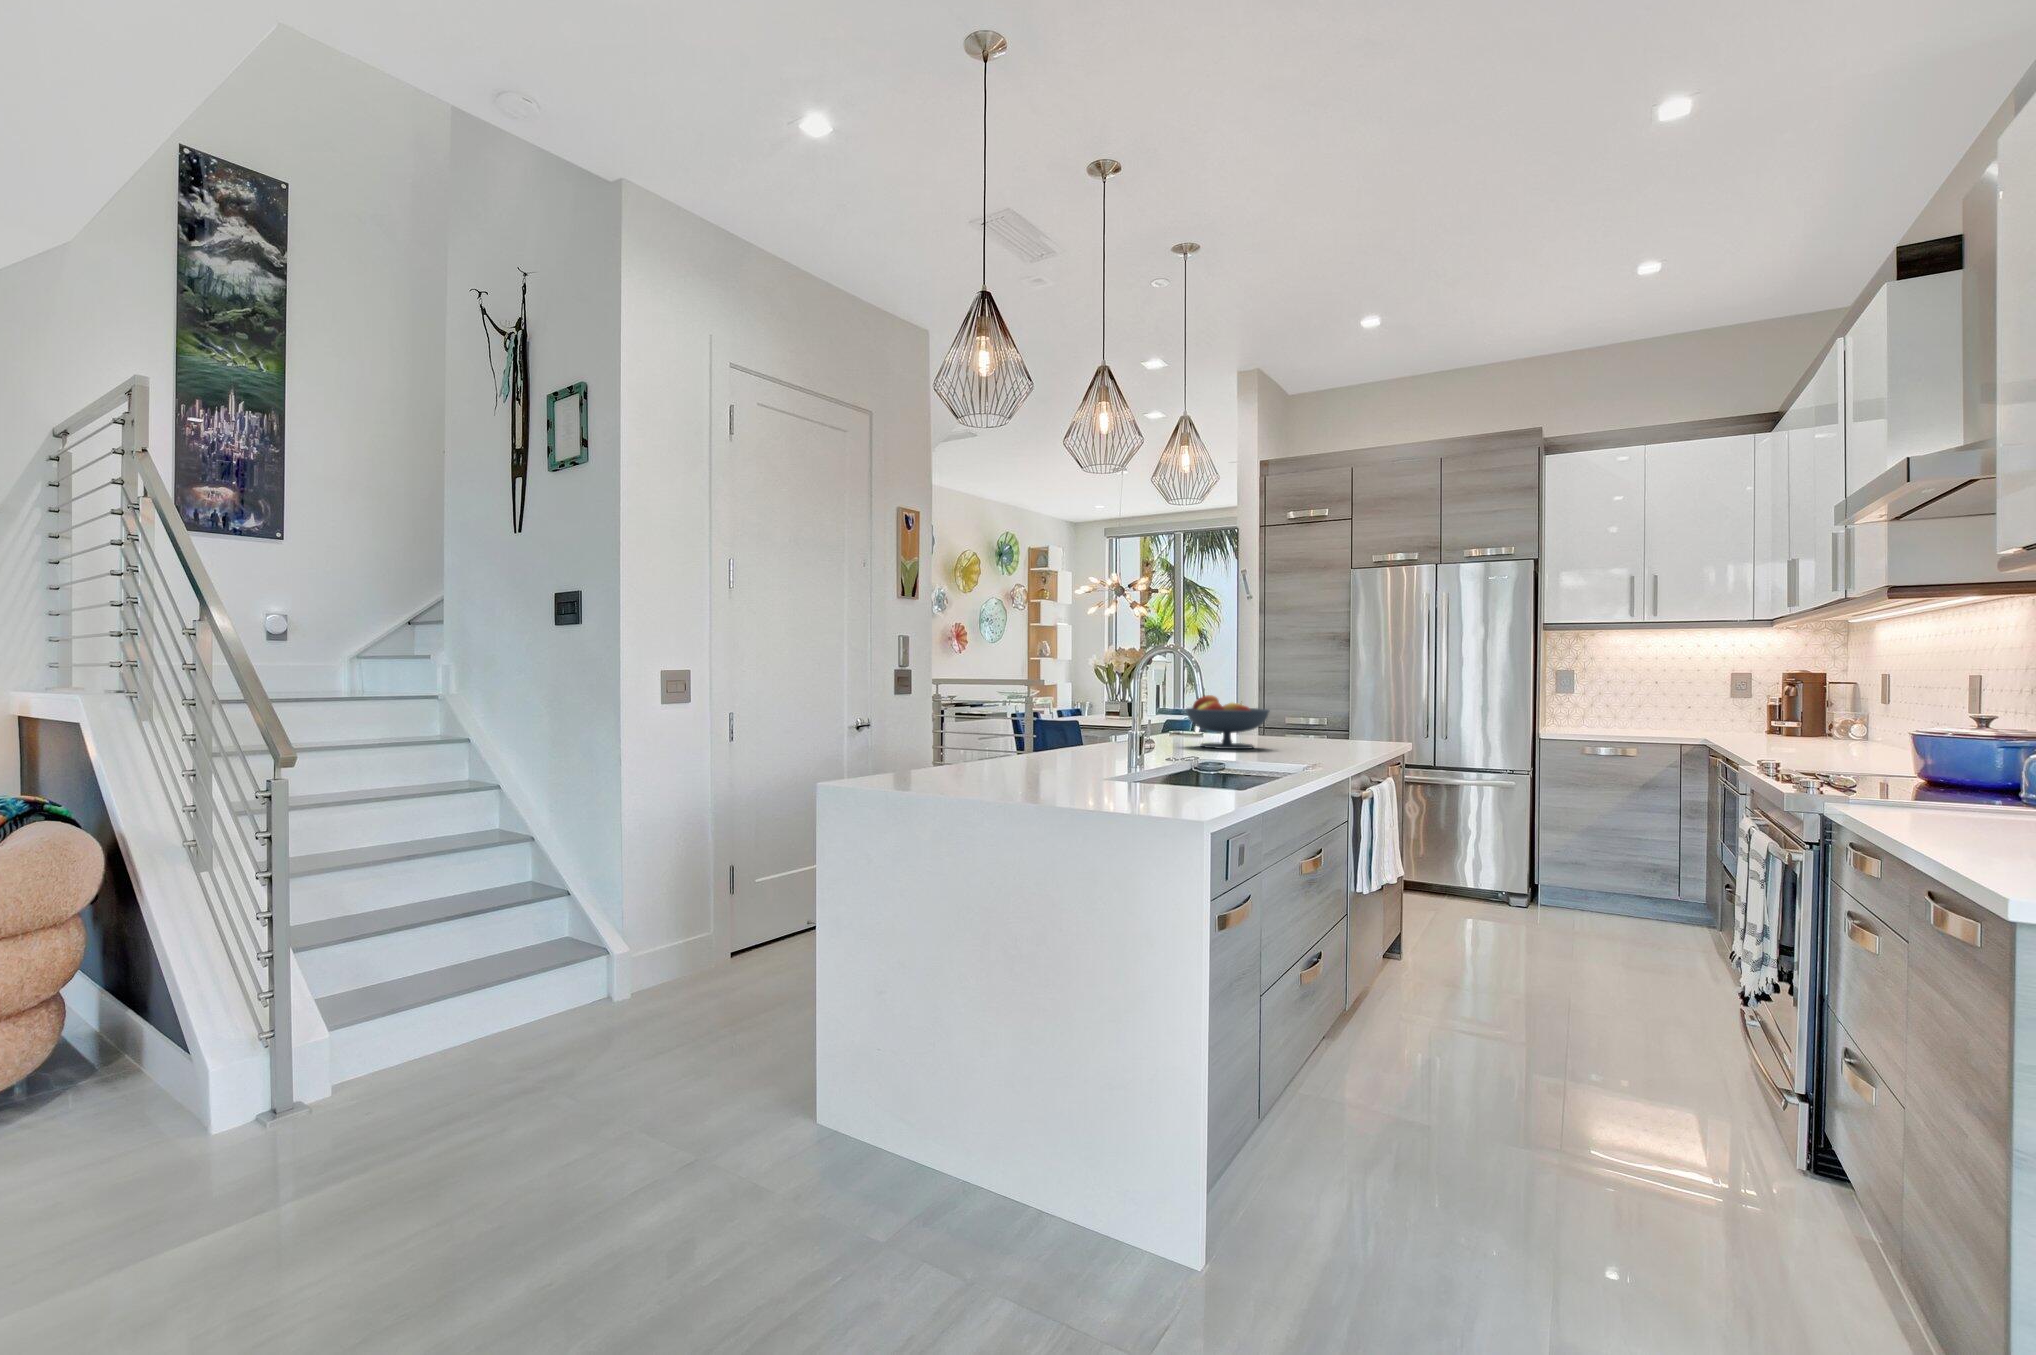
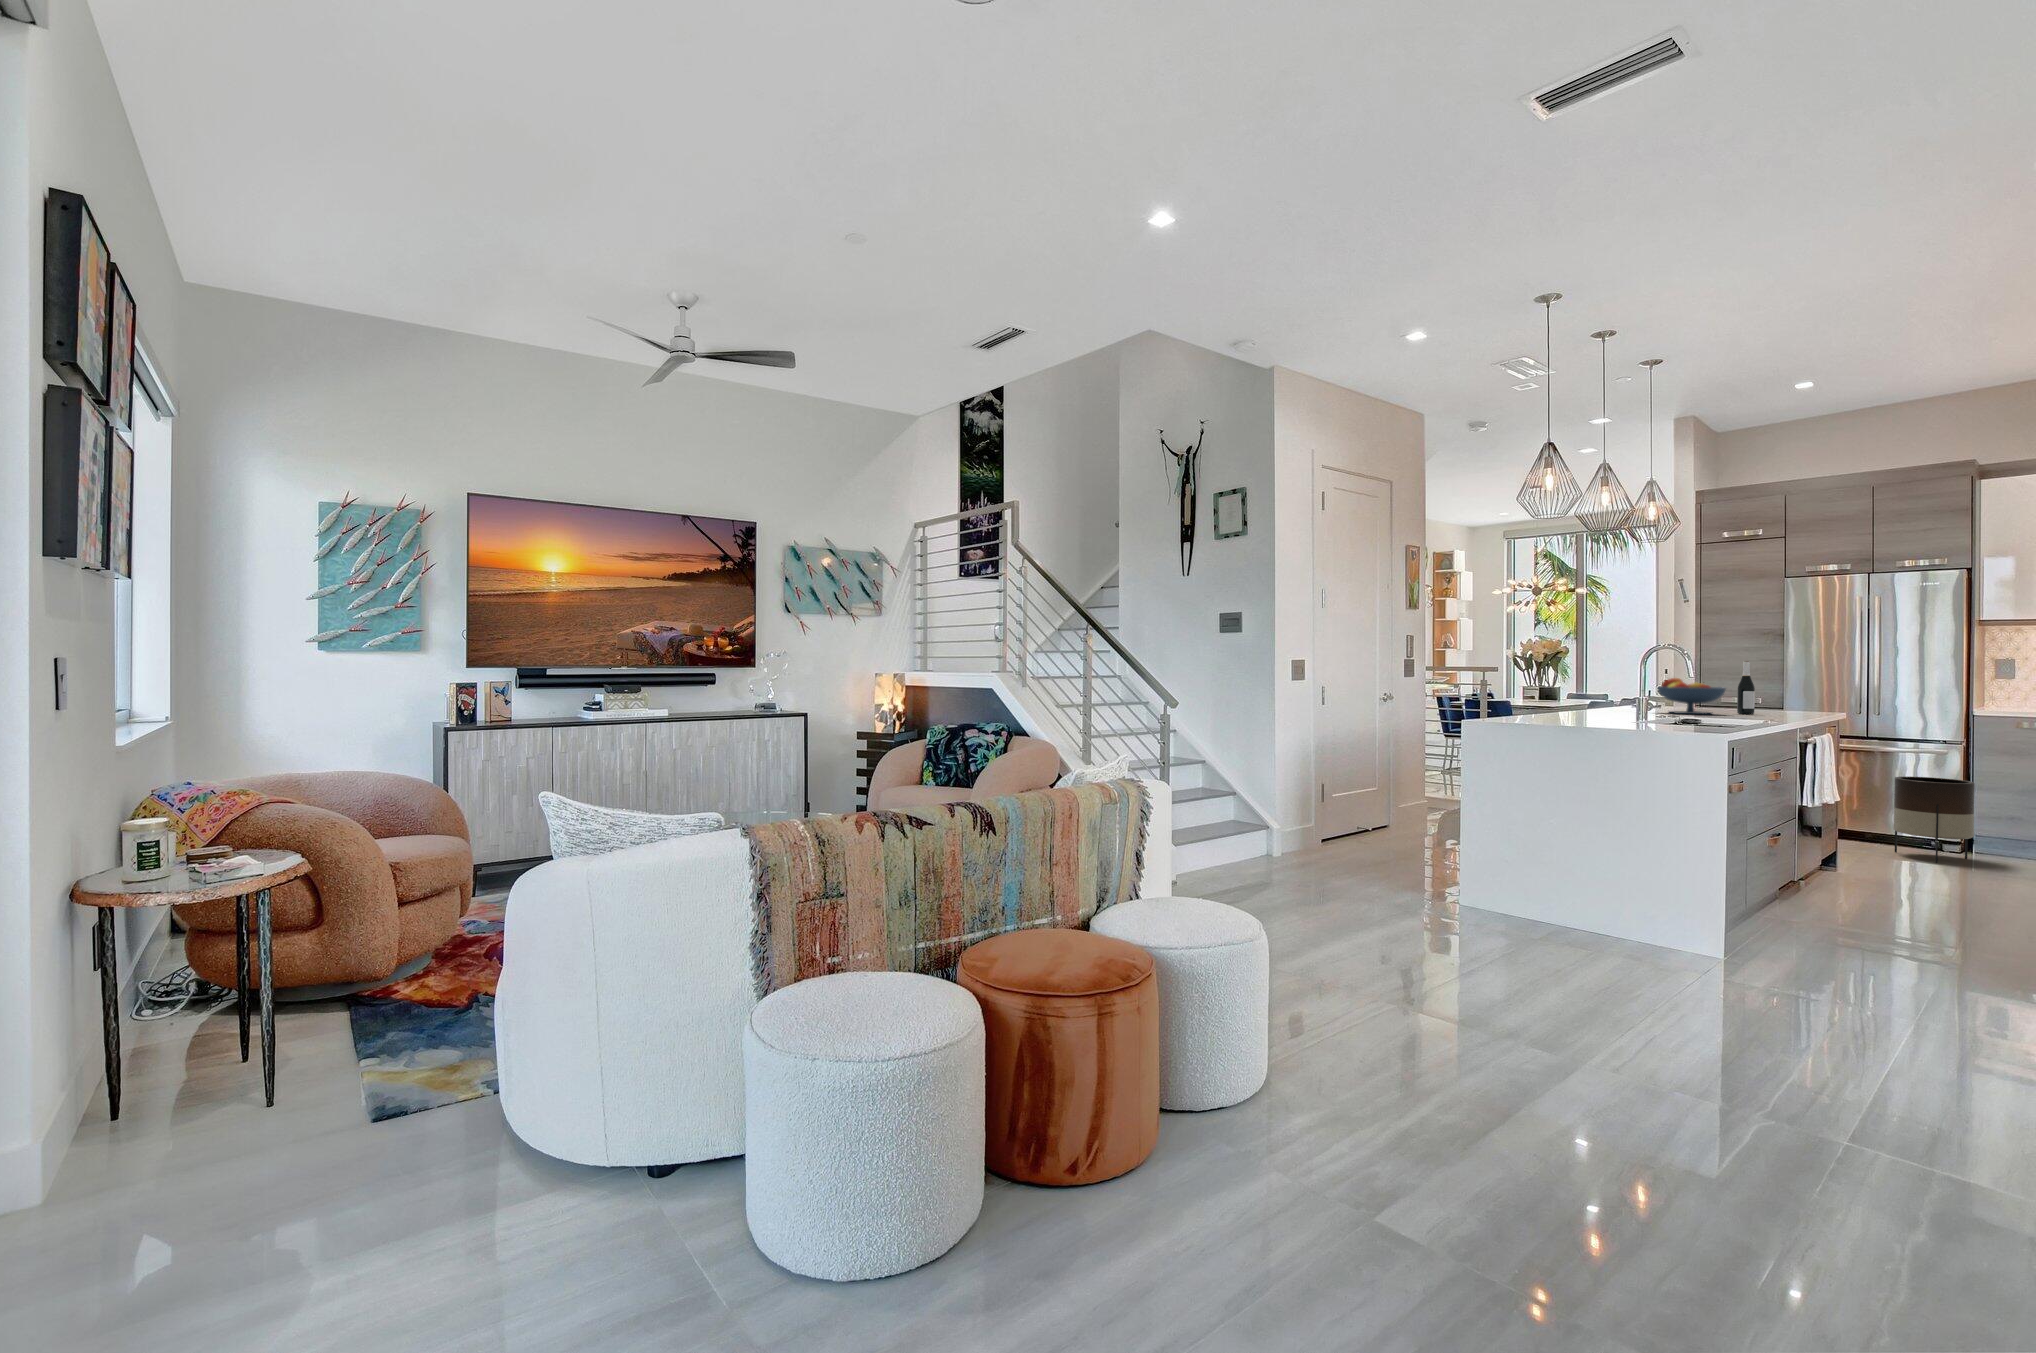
wine bottle: none [1287,671,1307,745] -> present [1737,661,1755,714]
planter: none [1462,814,1544,927] -> present [1893,776,1975,863]

